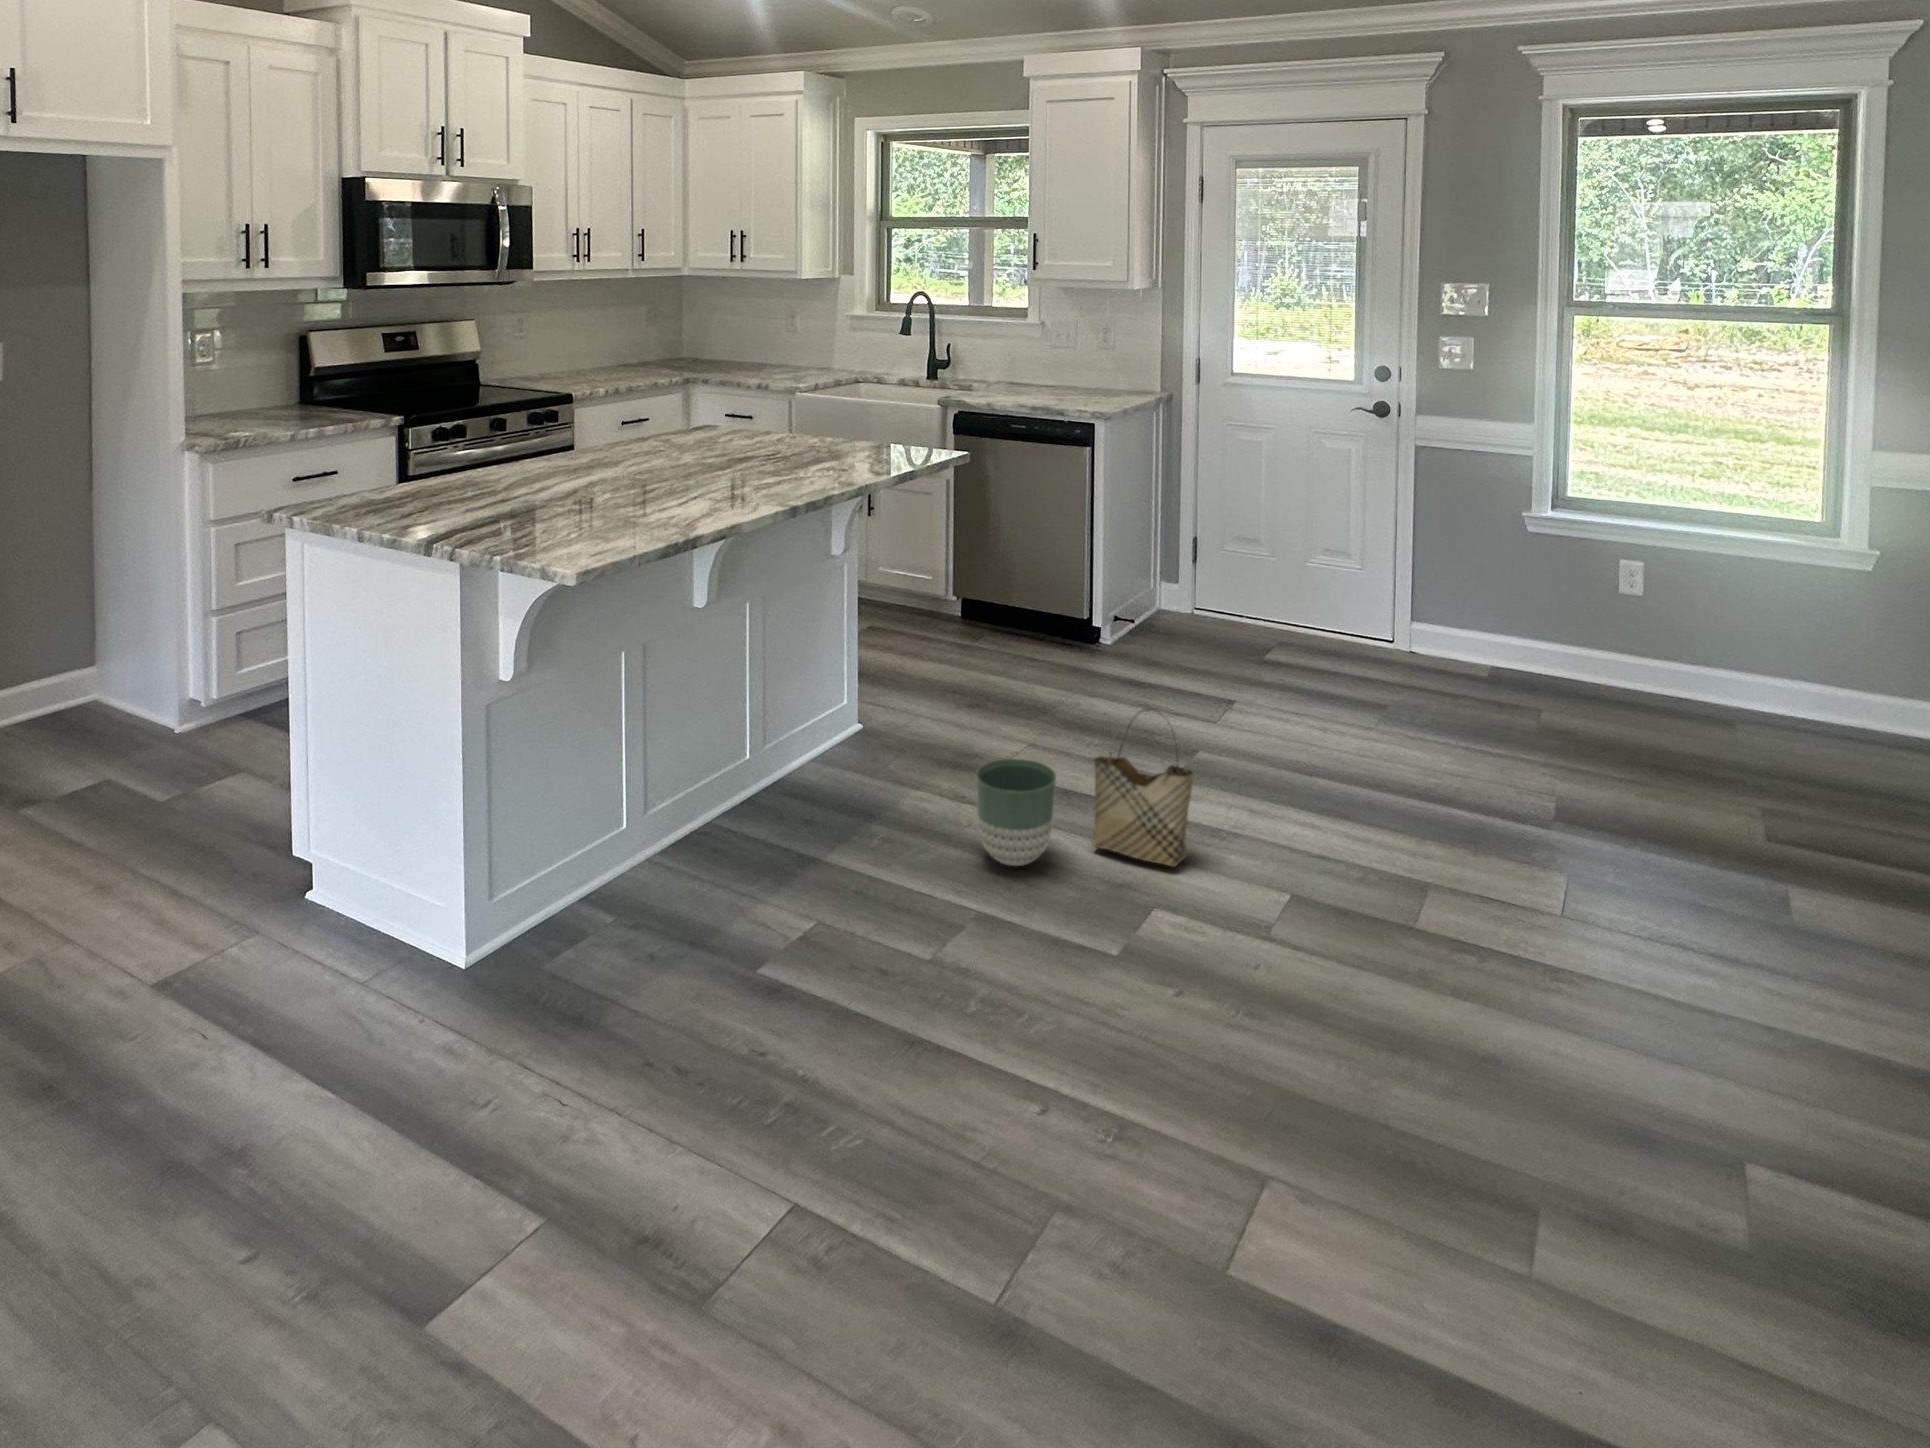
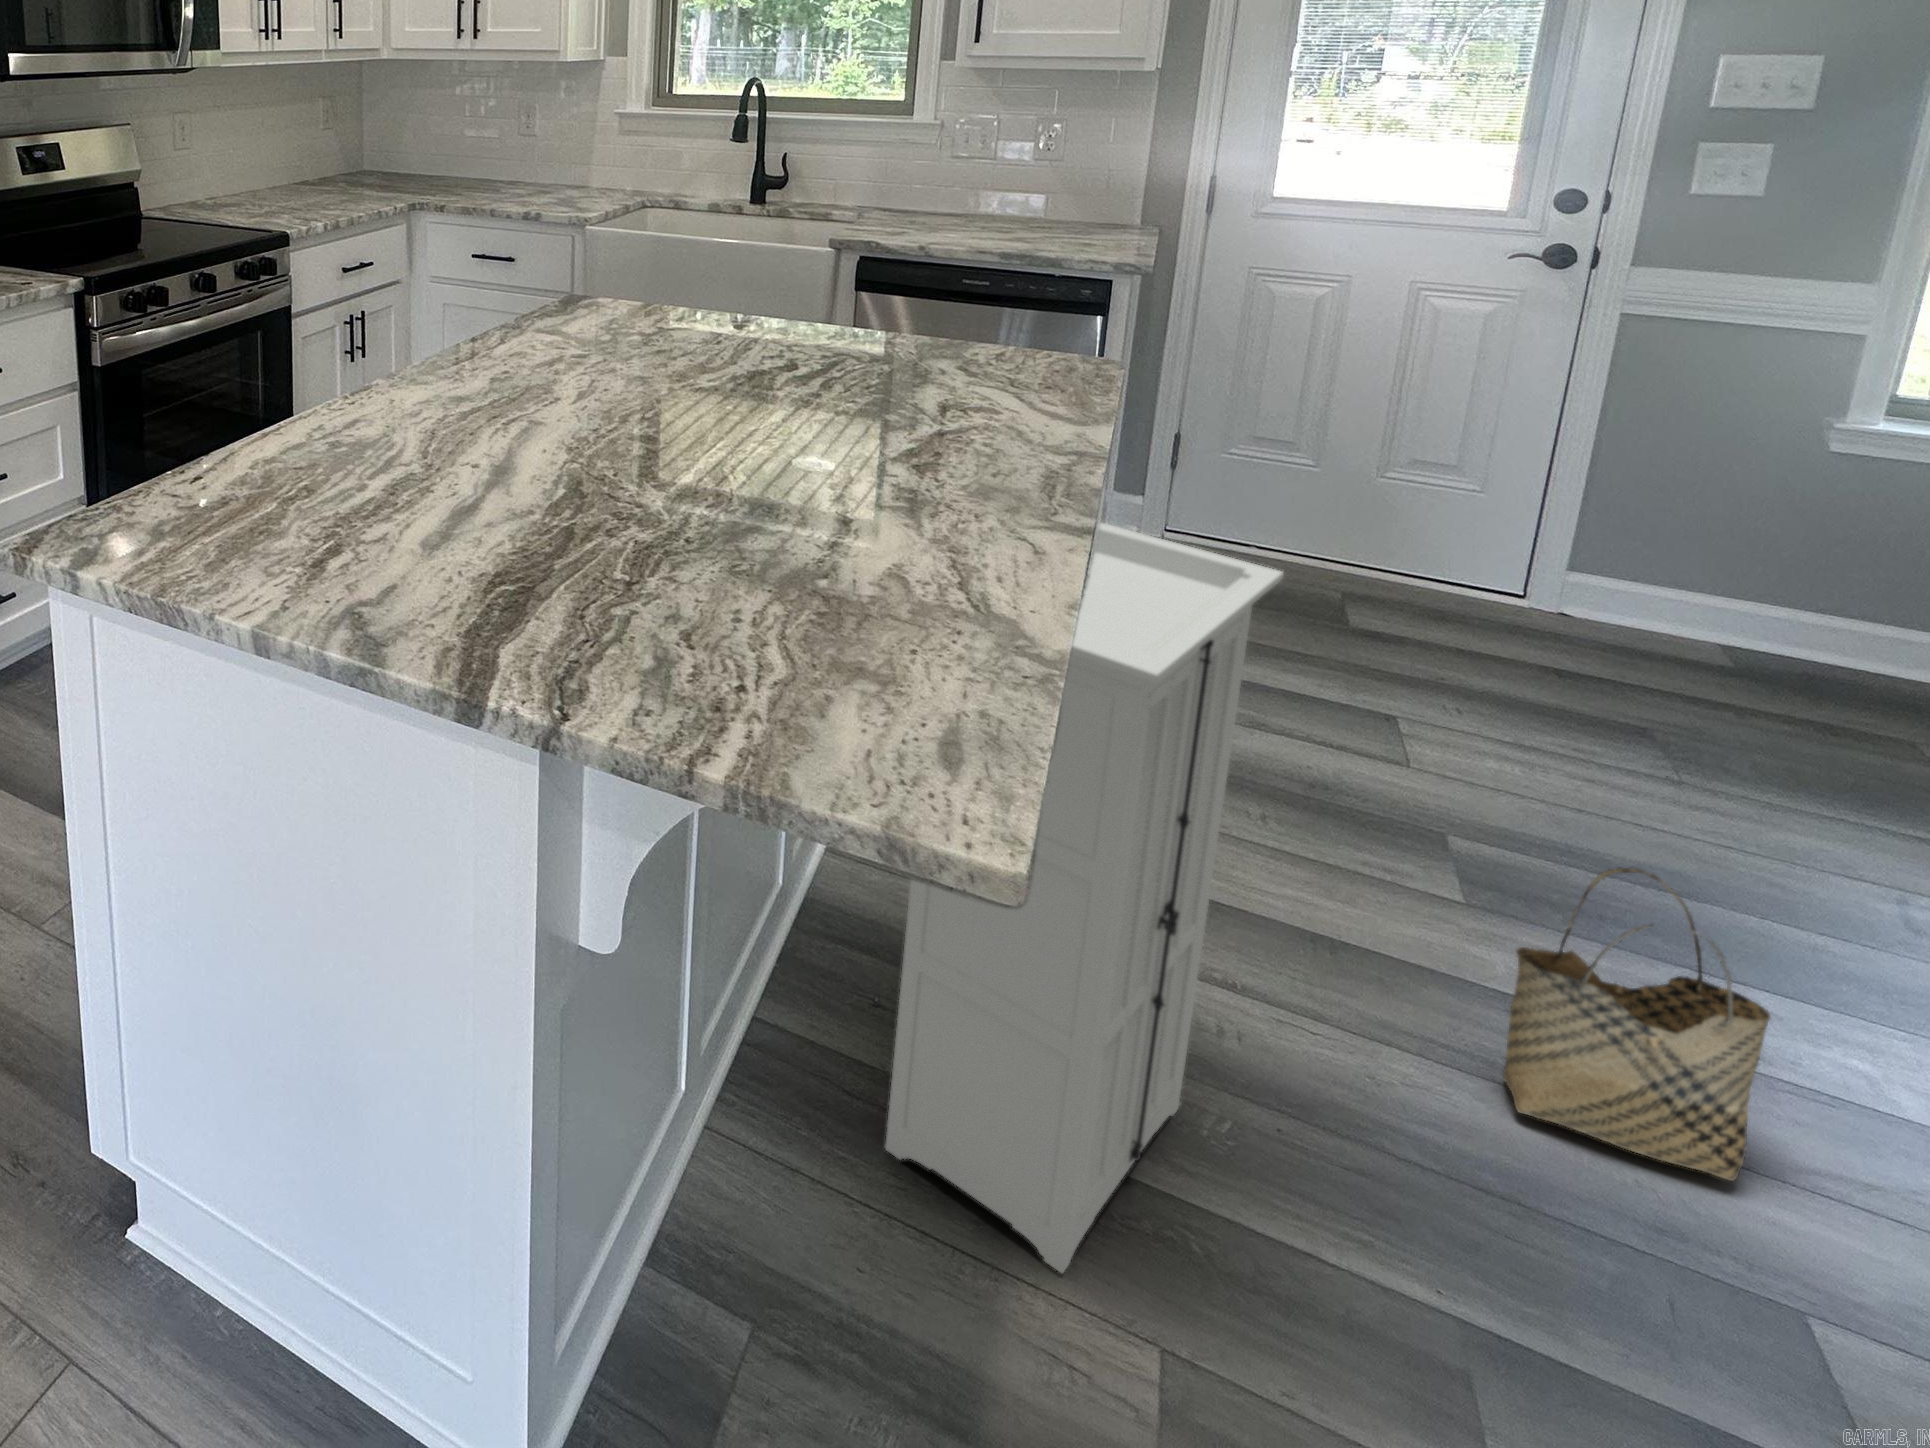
storage cabinet: none [735,518,933,901] -> present [885,523,1283,1273]
planter: present [976,759,1056,866] -> none [1314,950,1515,1171]

